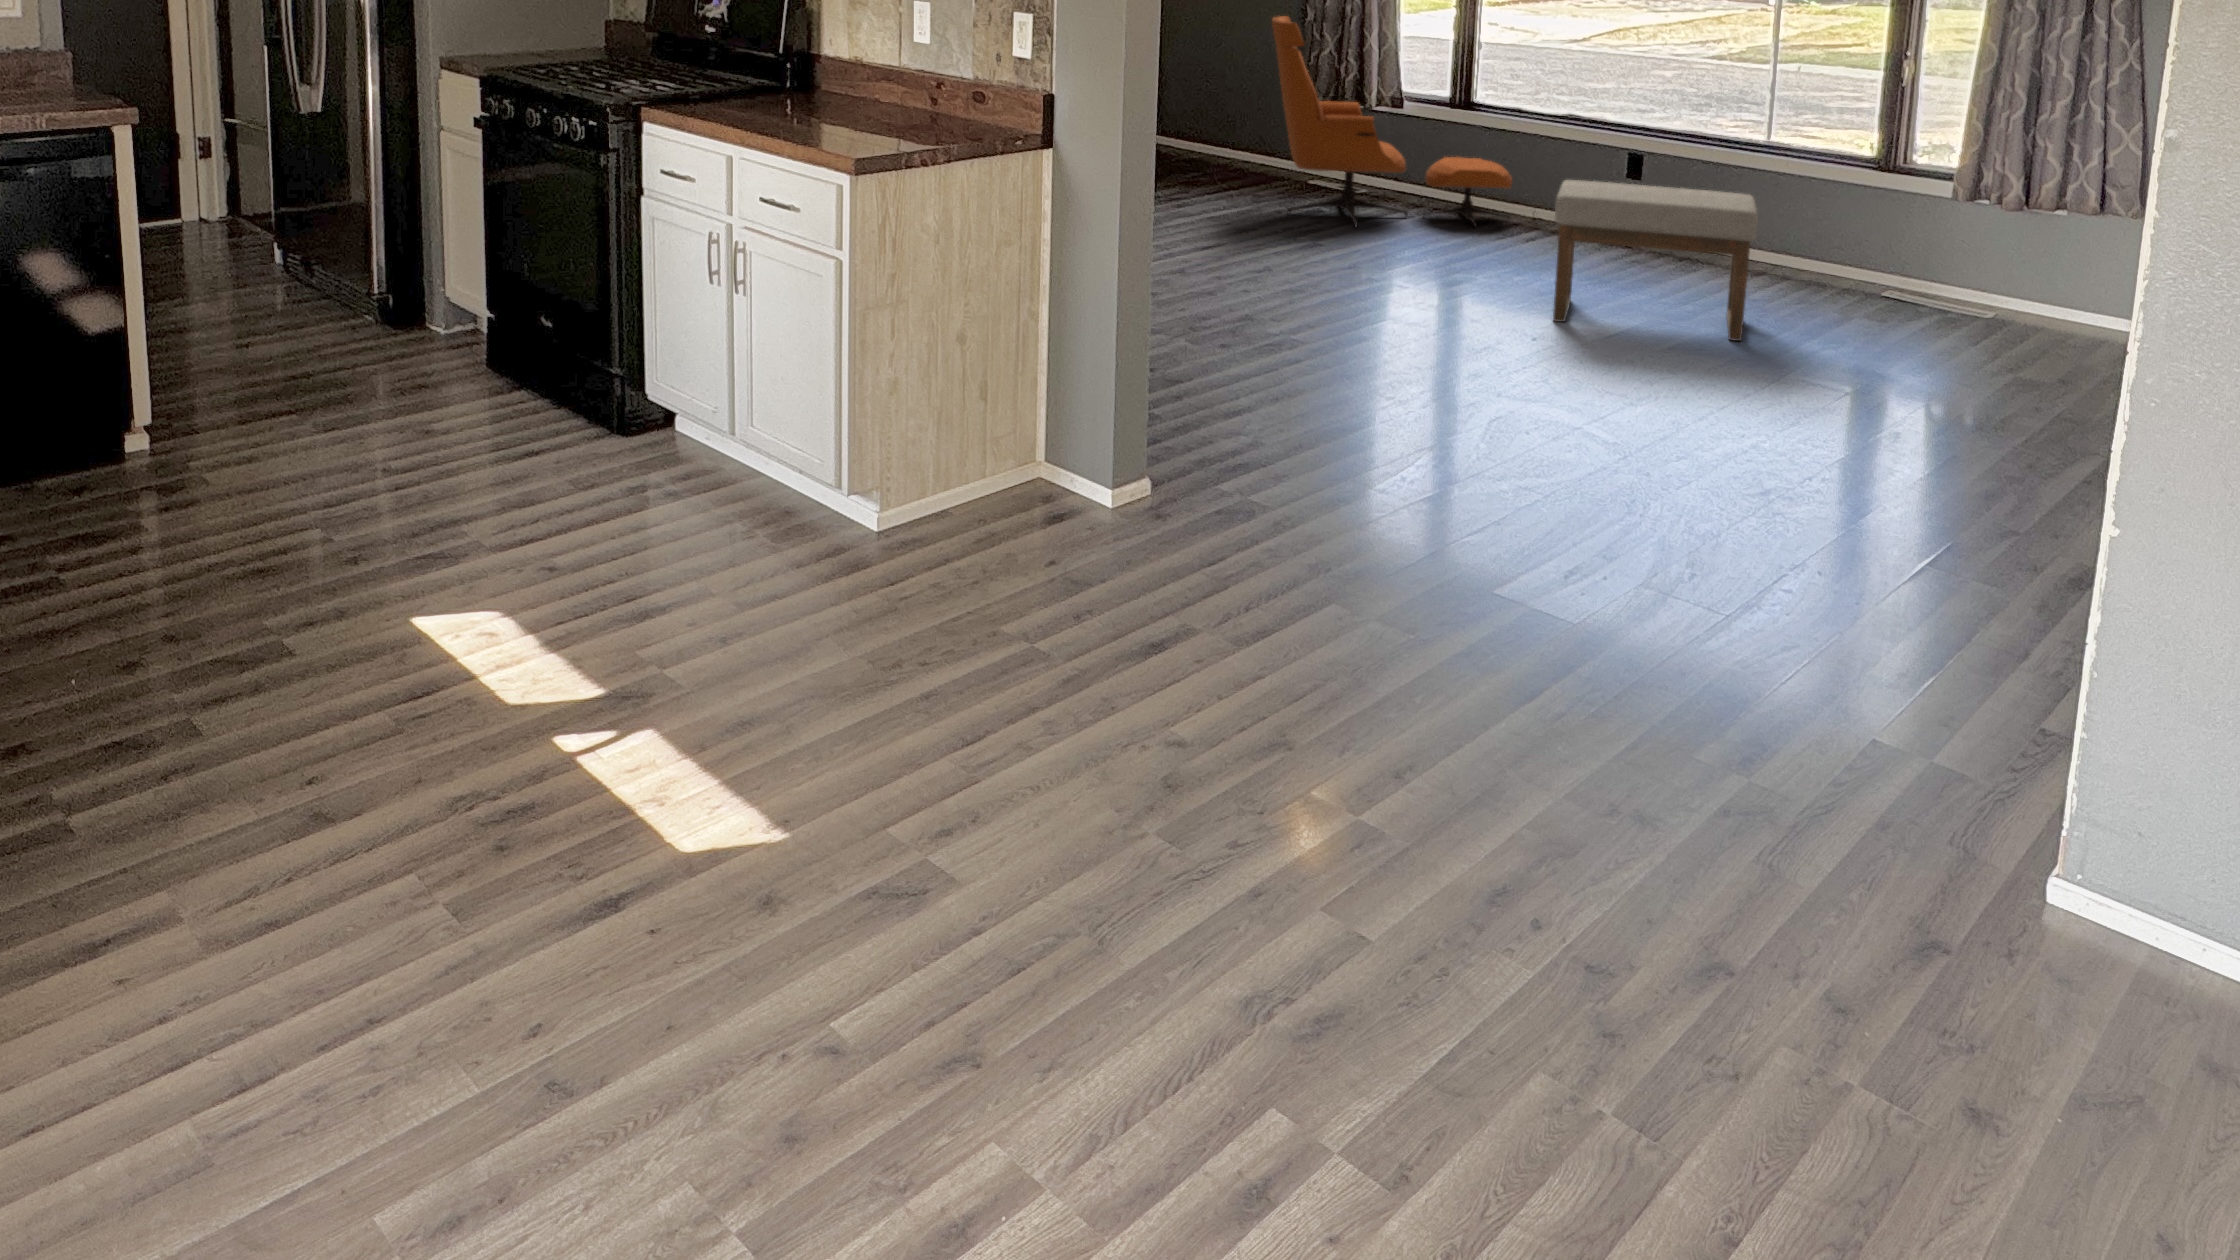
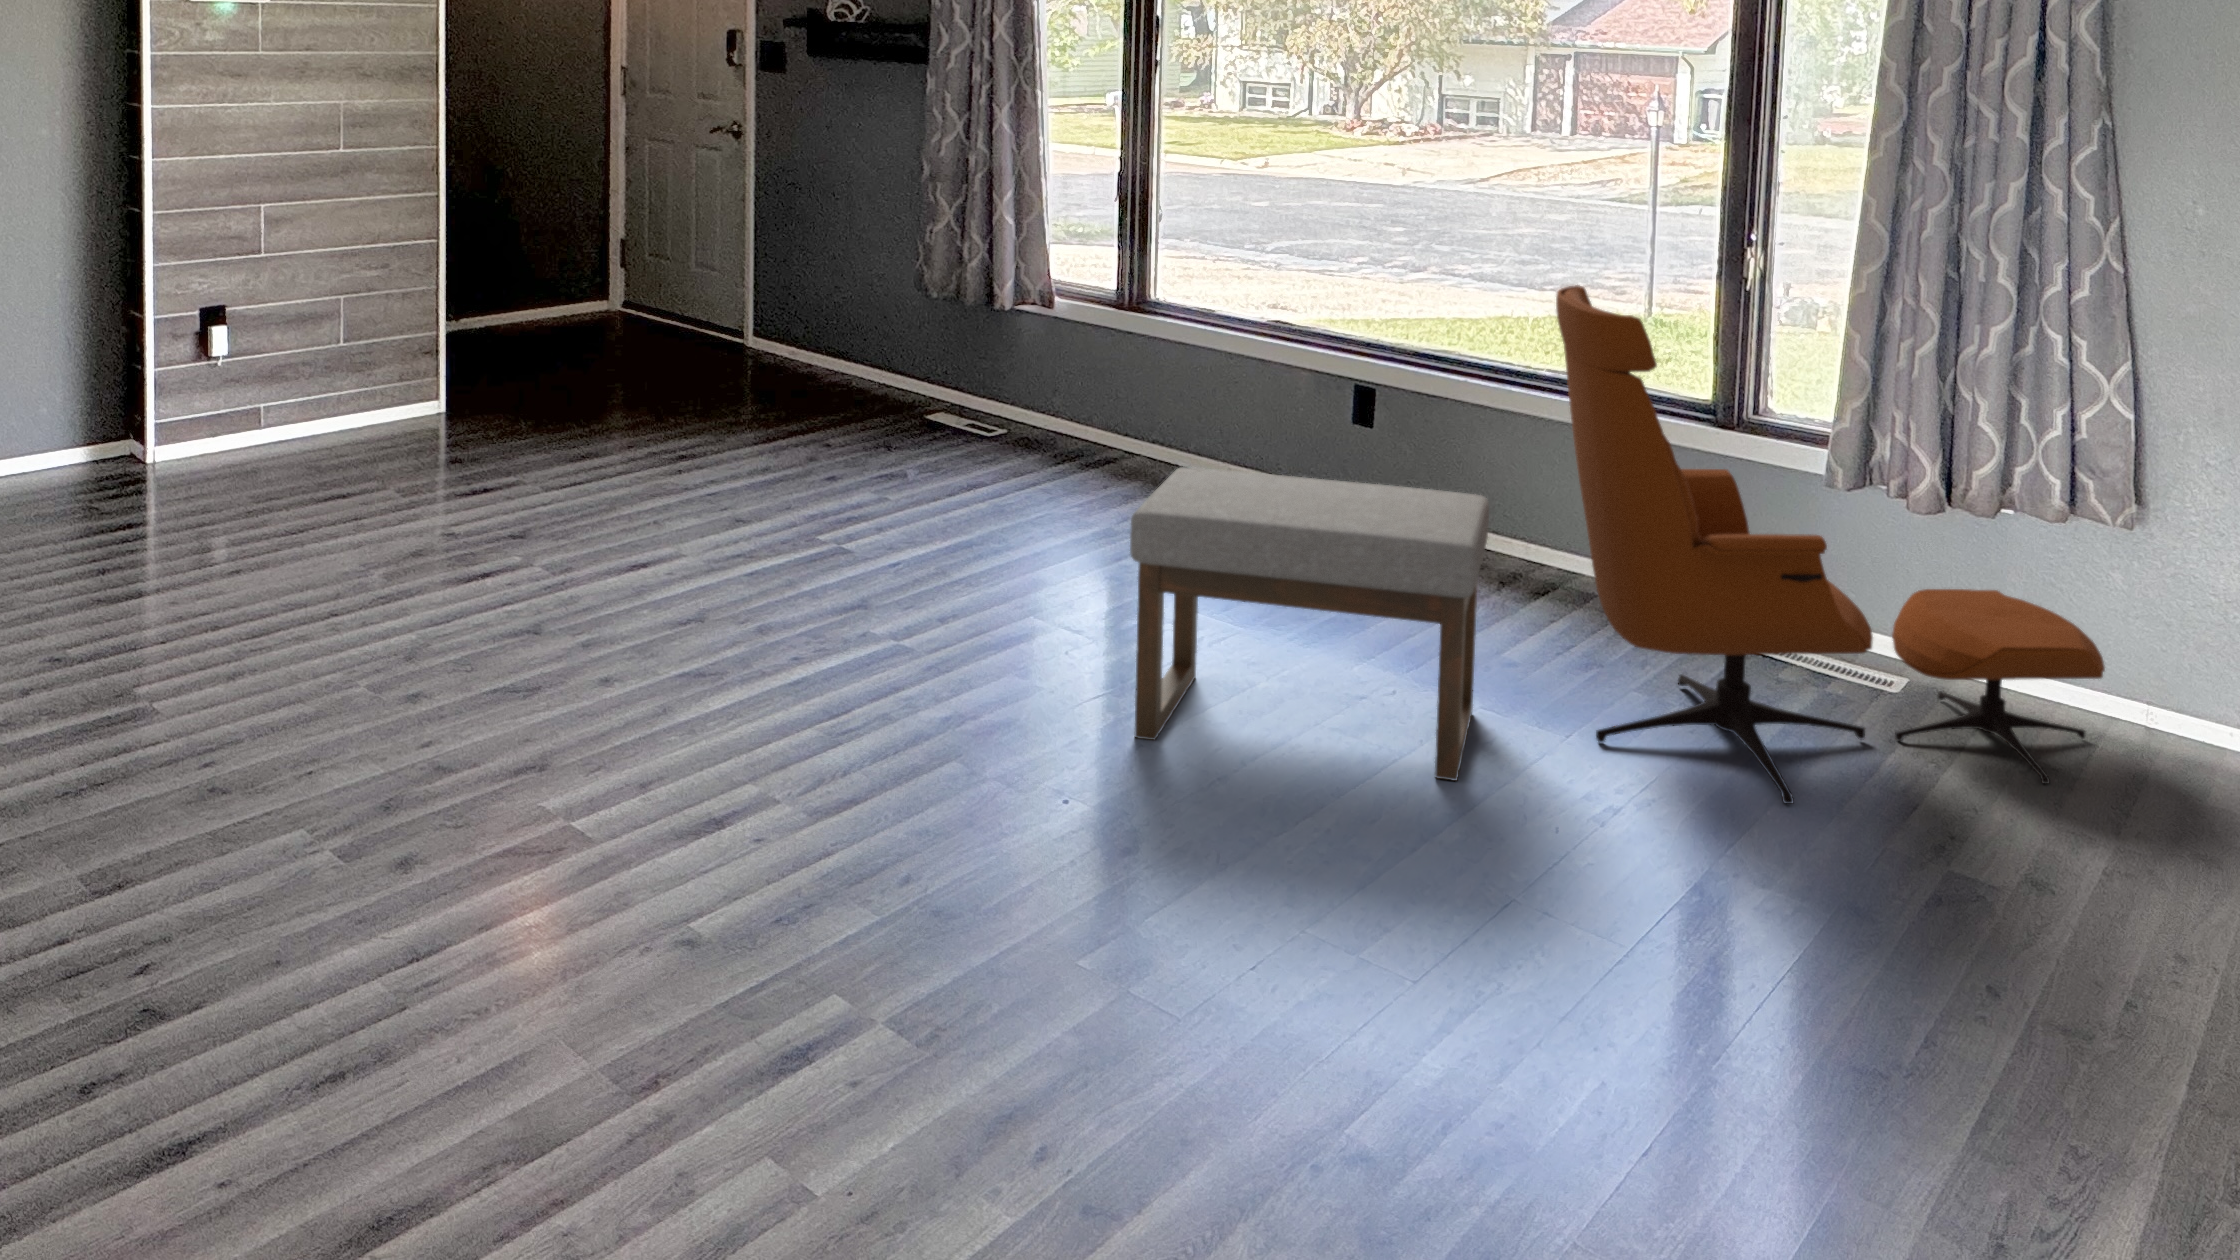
lounge chair: present [1272,16,1512,228] -> present [1556,285,2105,804]

